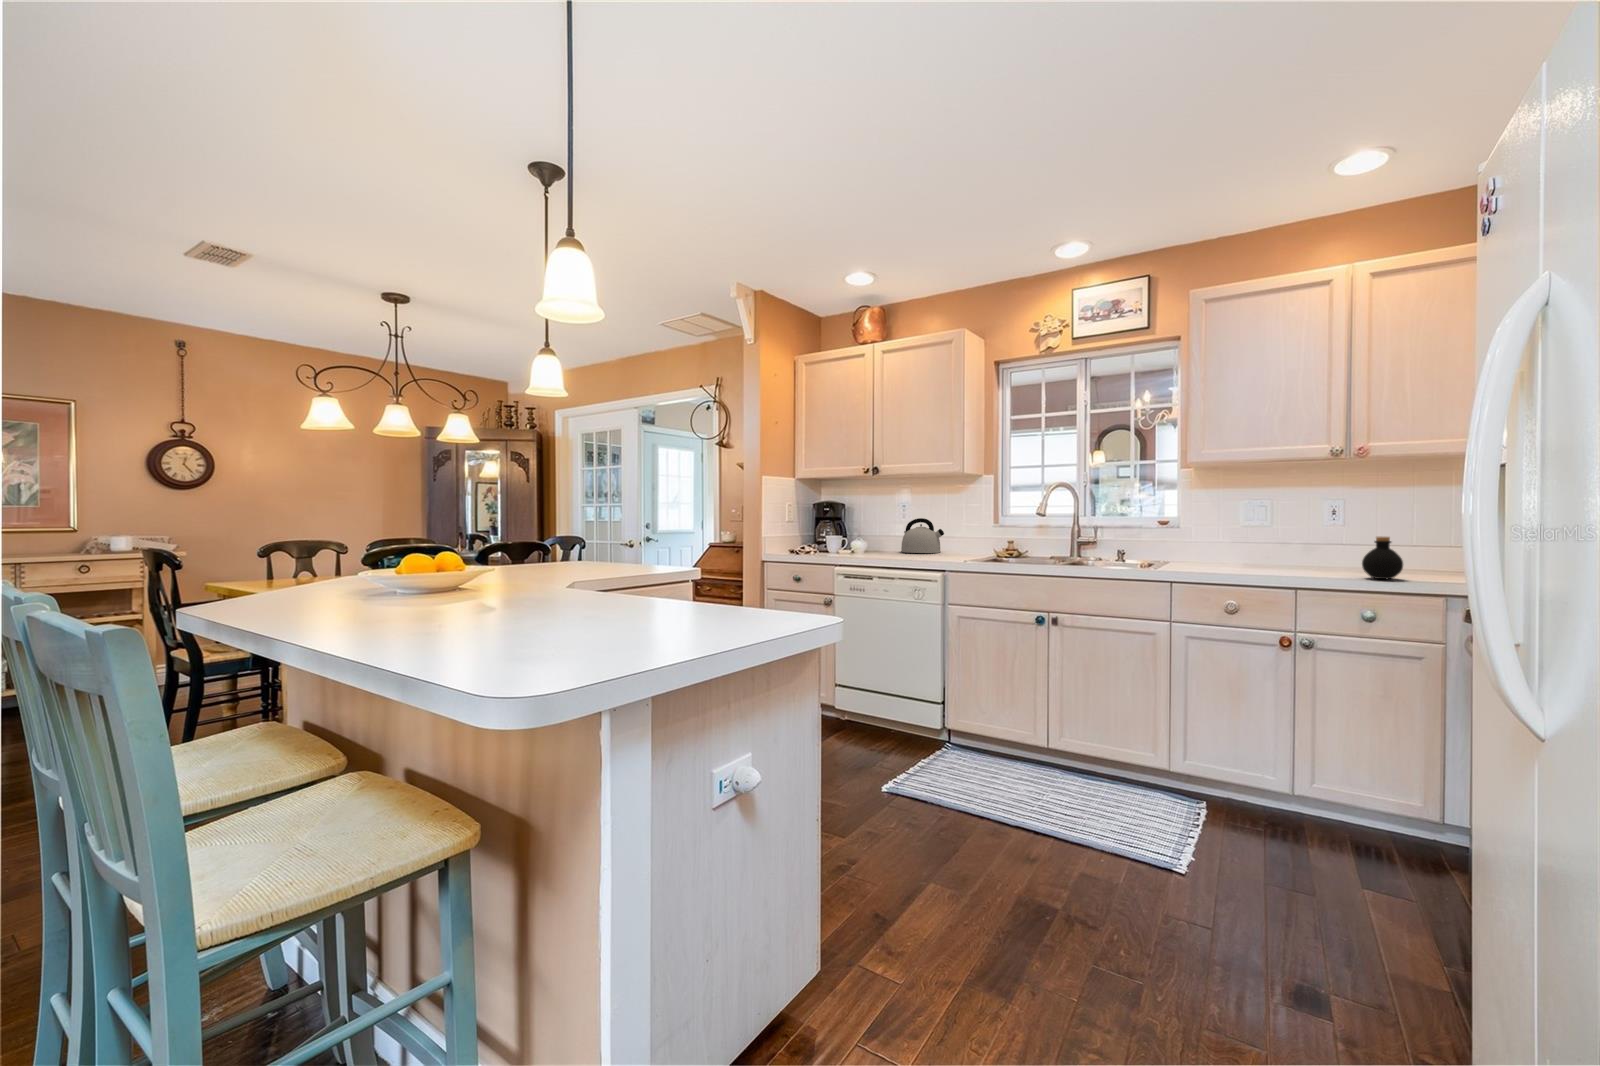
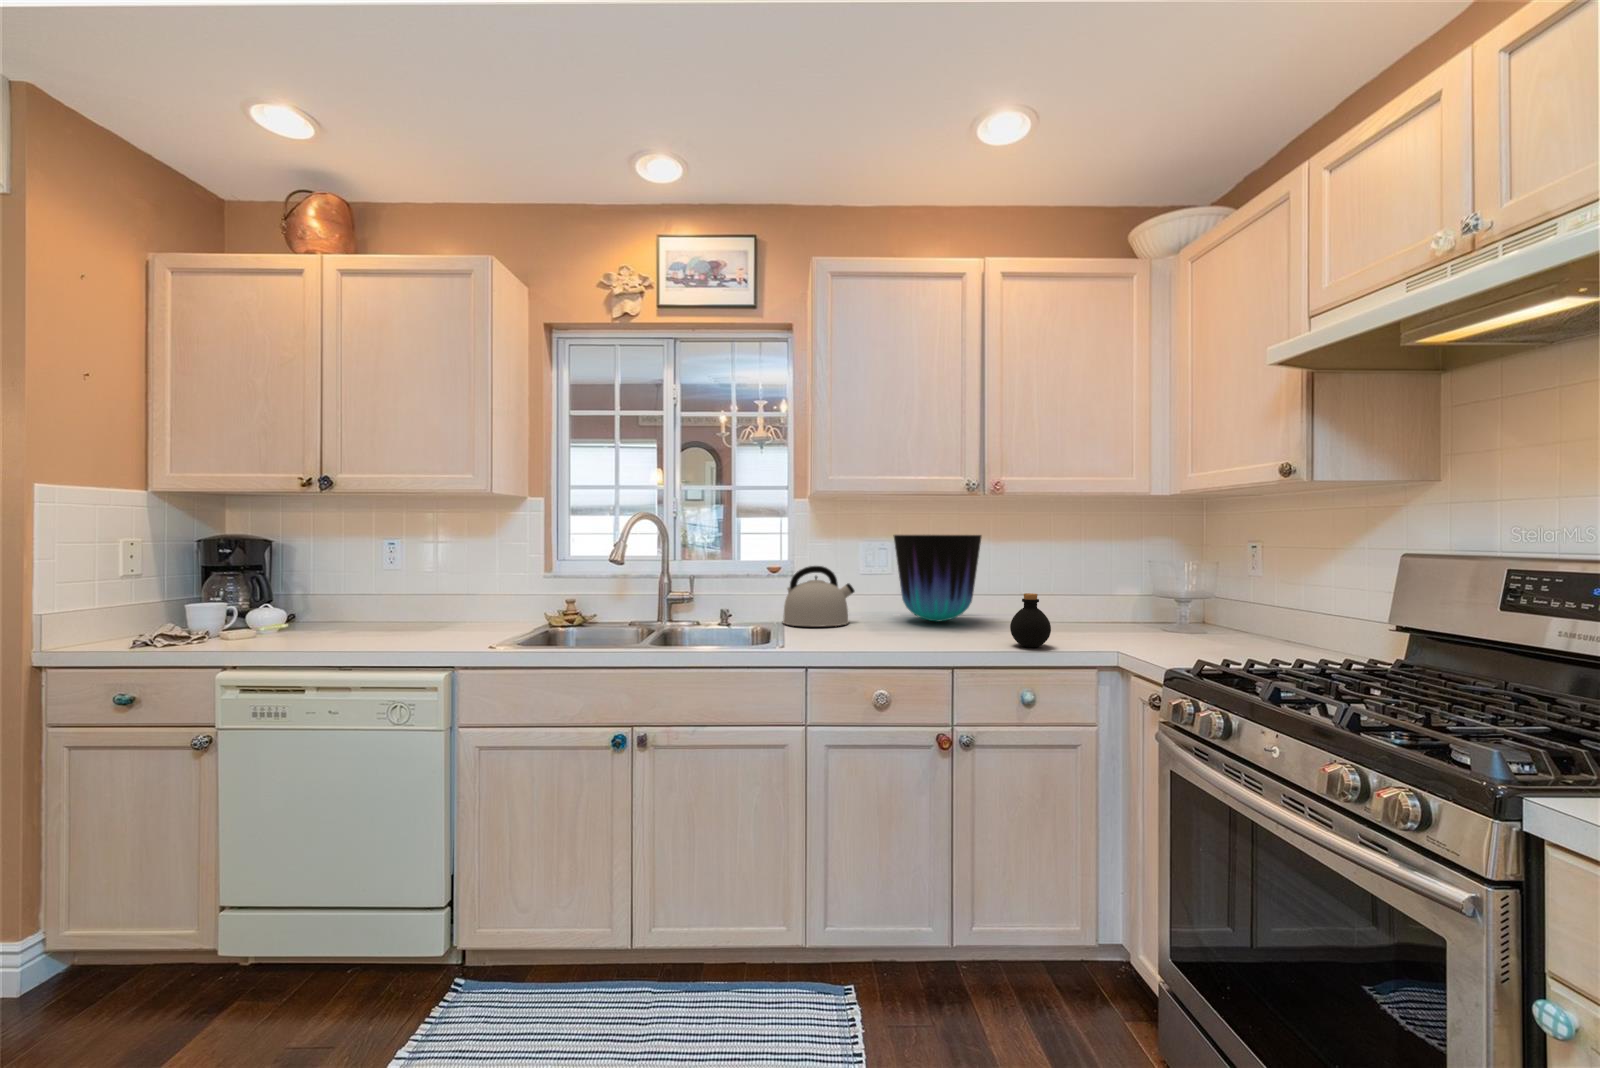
vase: none [1268,492,1358,565] -> present [894,535,981,622]
kettle: present [901,518,944,553] -> present [783,566,855,626]

